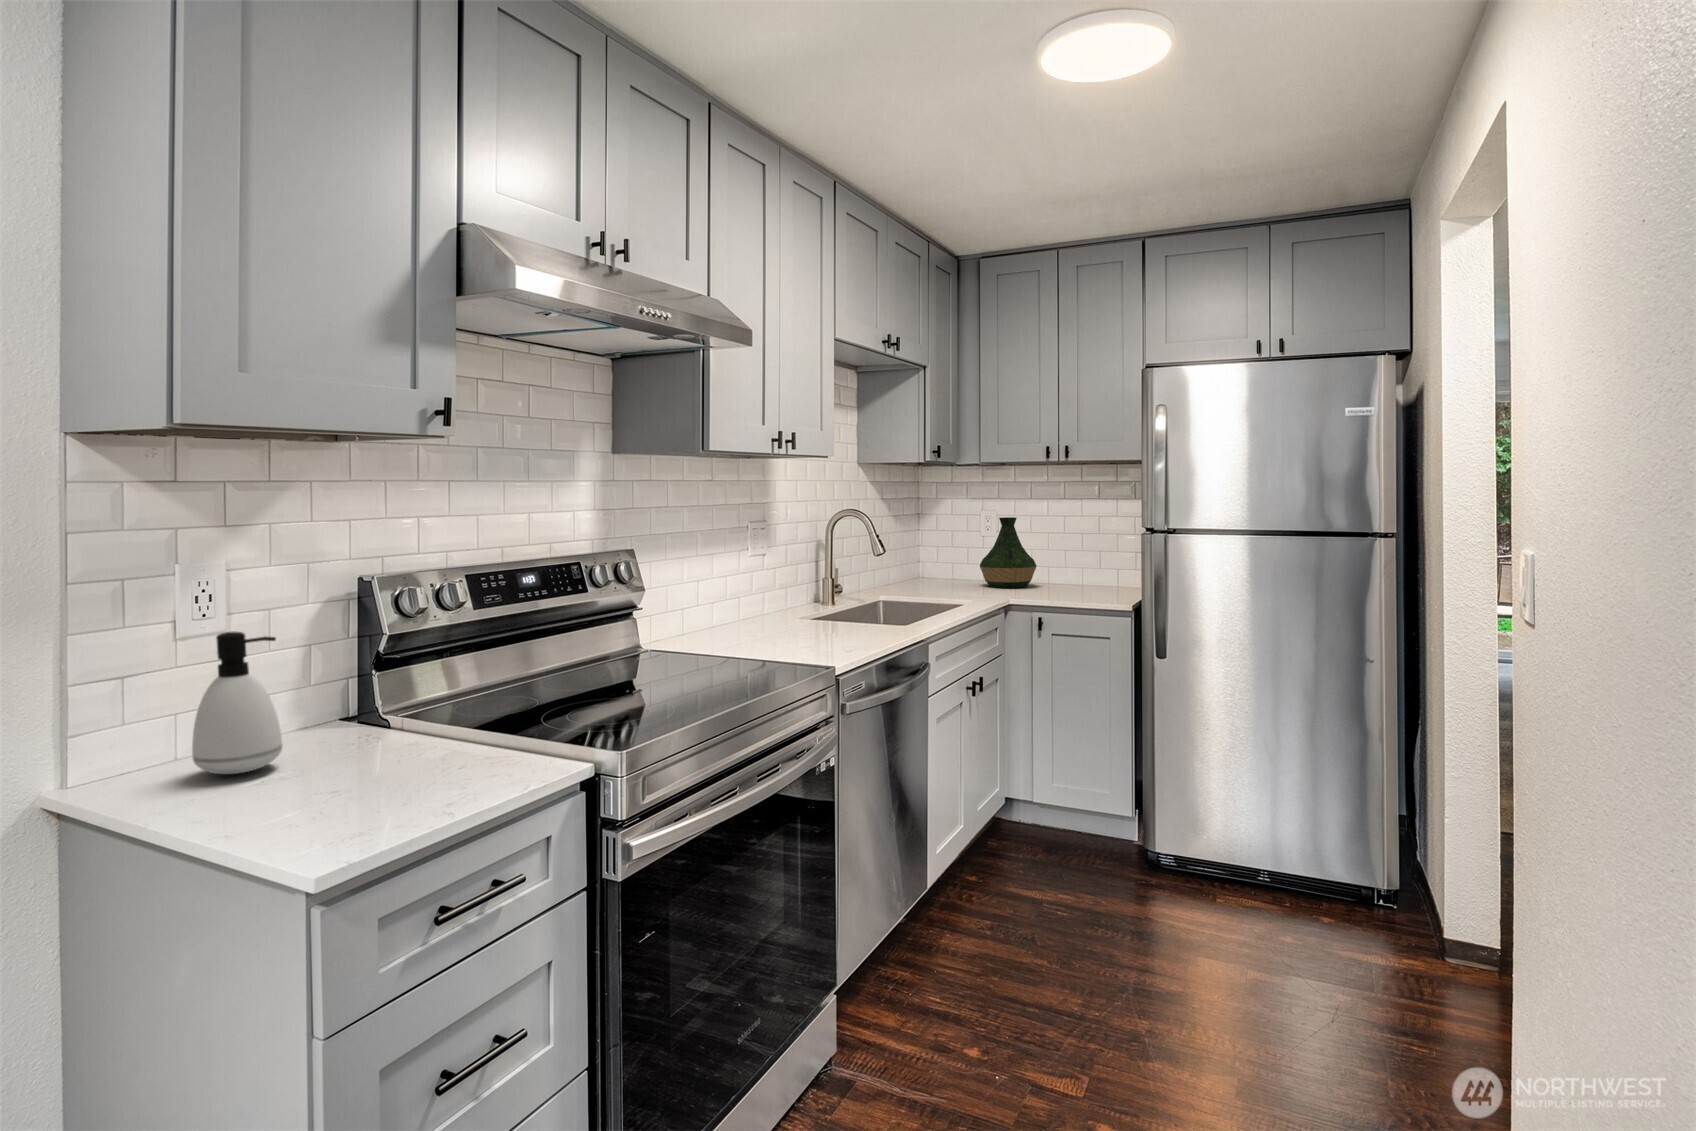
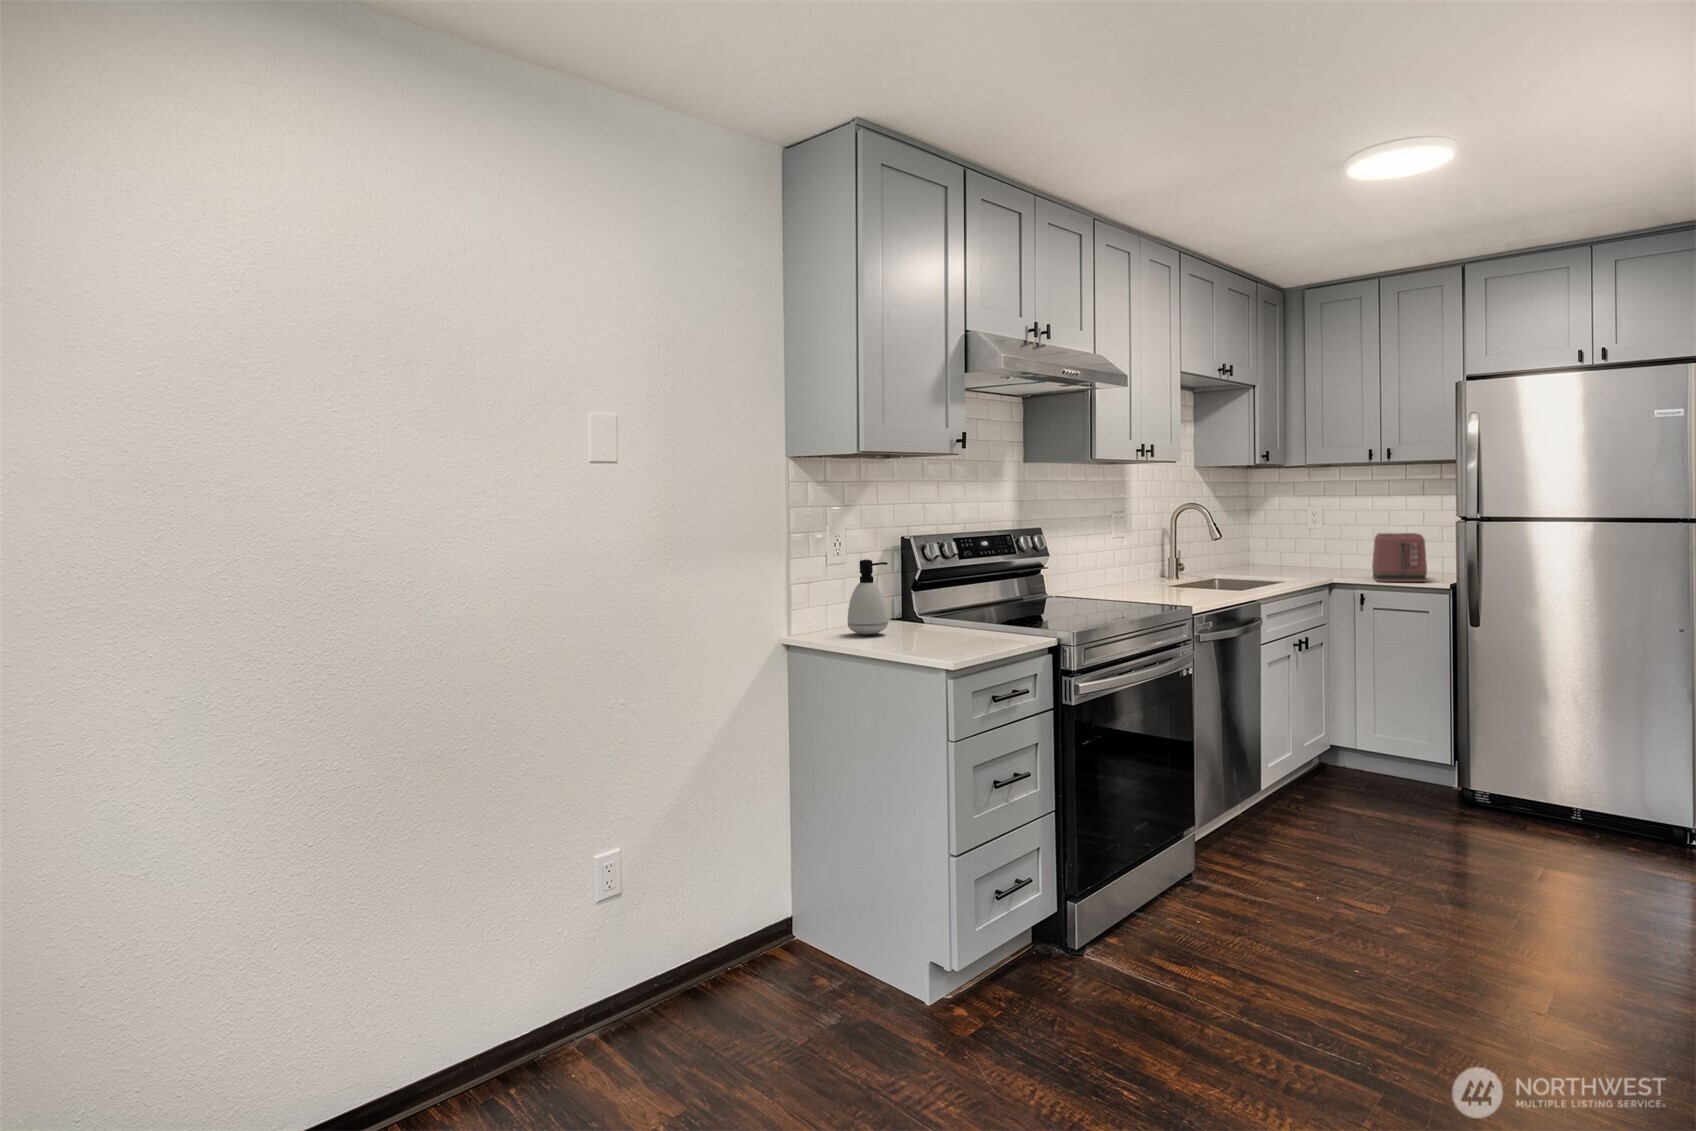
vase: present [980,517,1037,588] -> none [1305,511,1360,572]
toaster: none [1050,545,1110,606] -> present [1372,533,1427,582]

